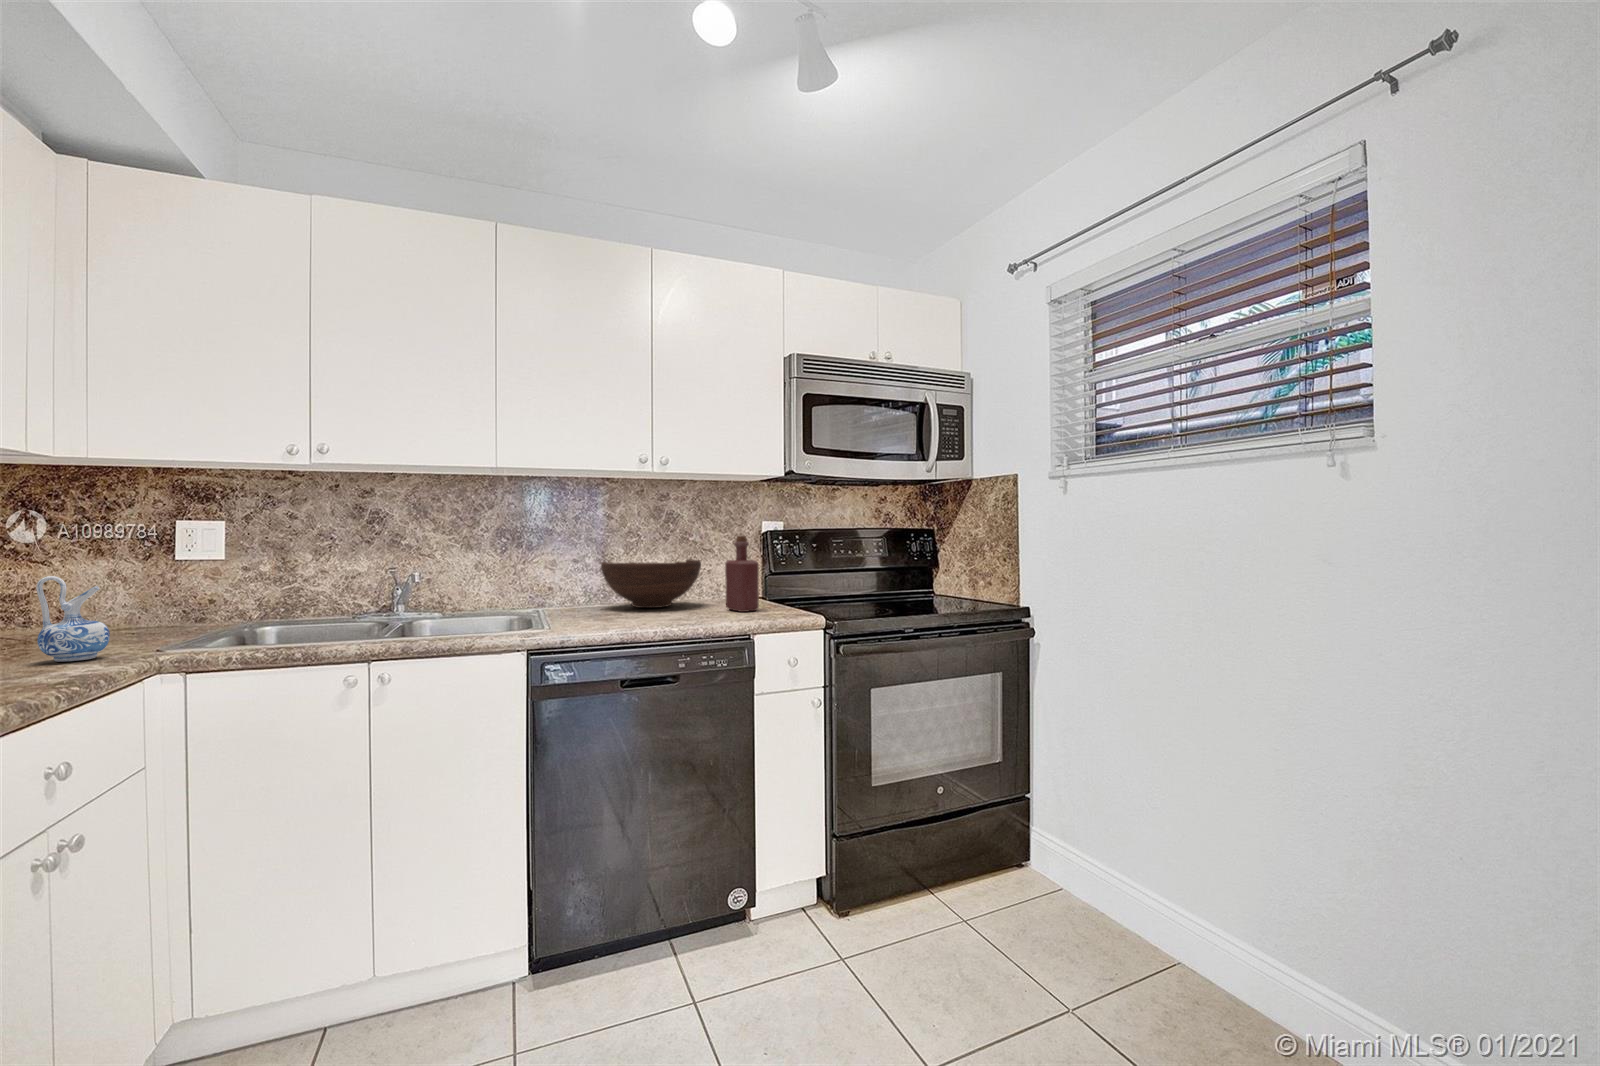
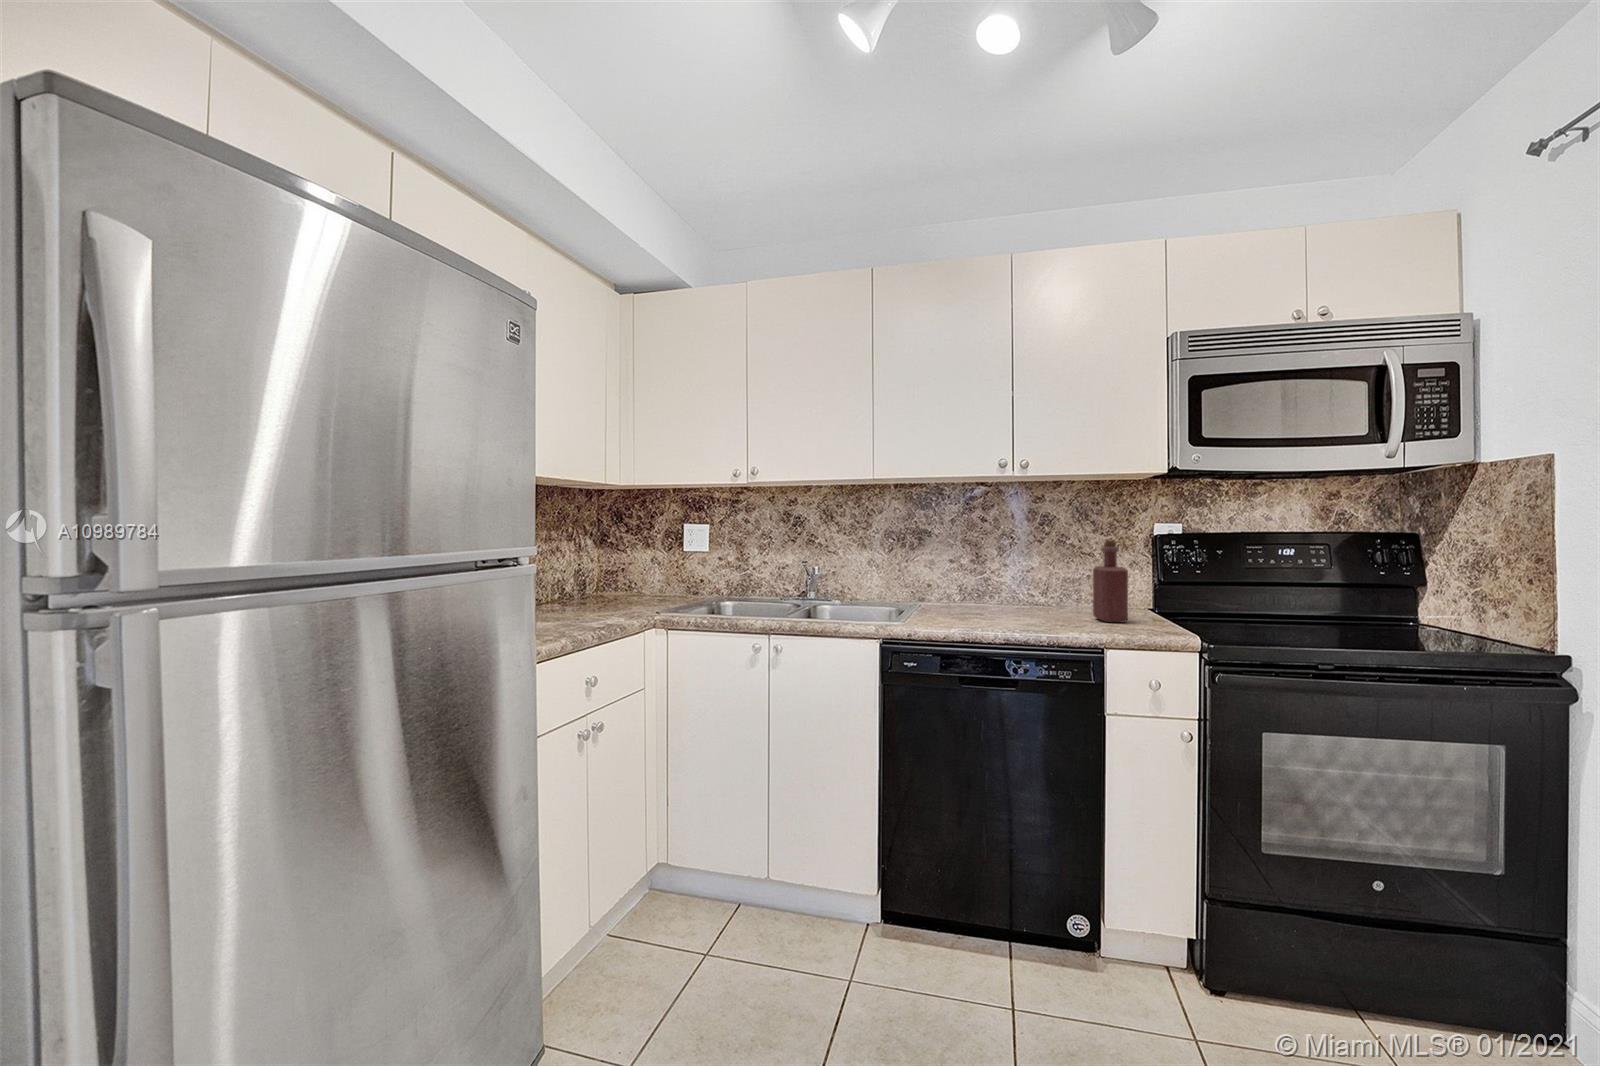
fruit bowl: present [601,559,701,608] -> none [972,562,1075,610]
ceramic pitcher: present [36,576,110,662] -> none [596,561,630,615]

